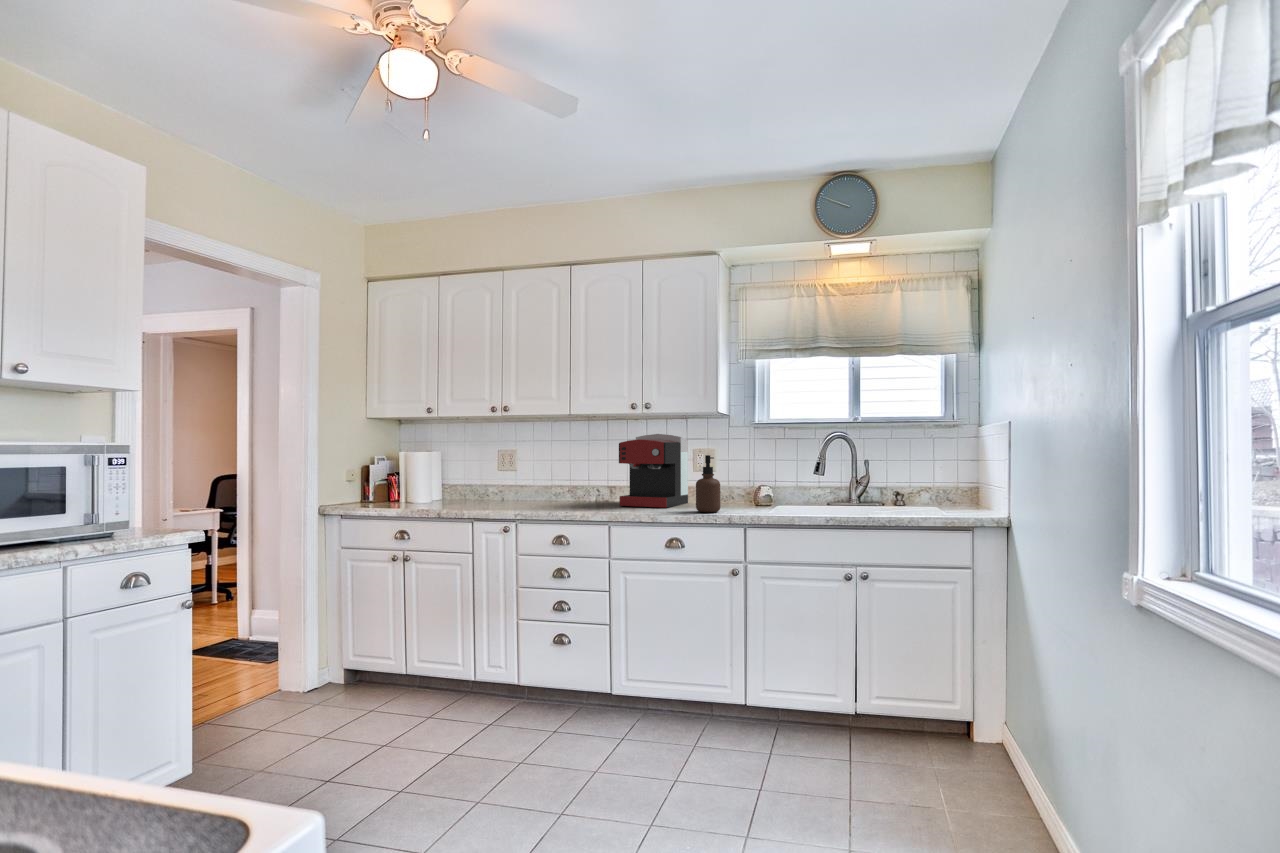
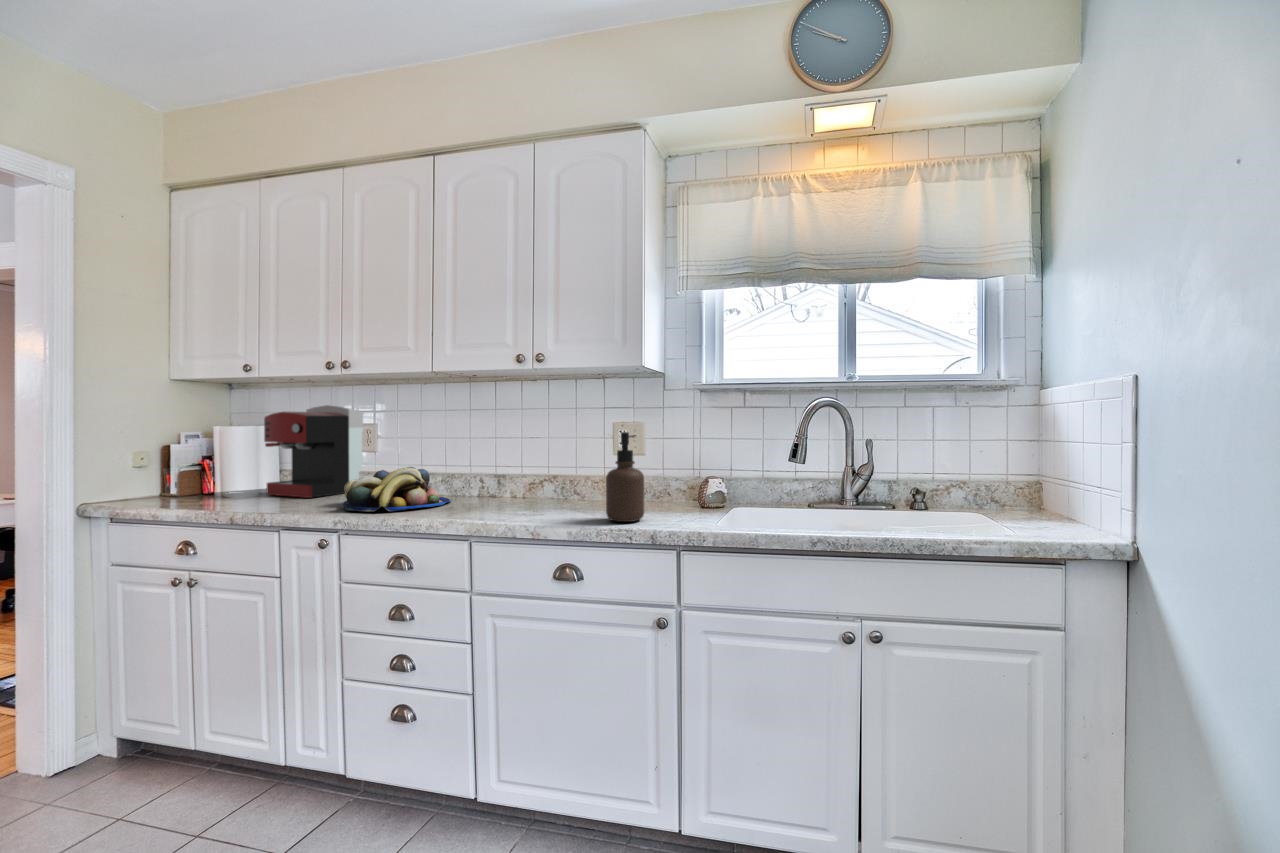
coffee maker: present [619,434,688,507] -> present [264,405,364,498]
fruit bowl: none [507,480,578,509] -> present [343,467,450,512]

